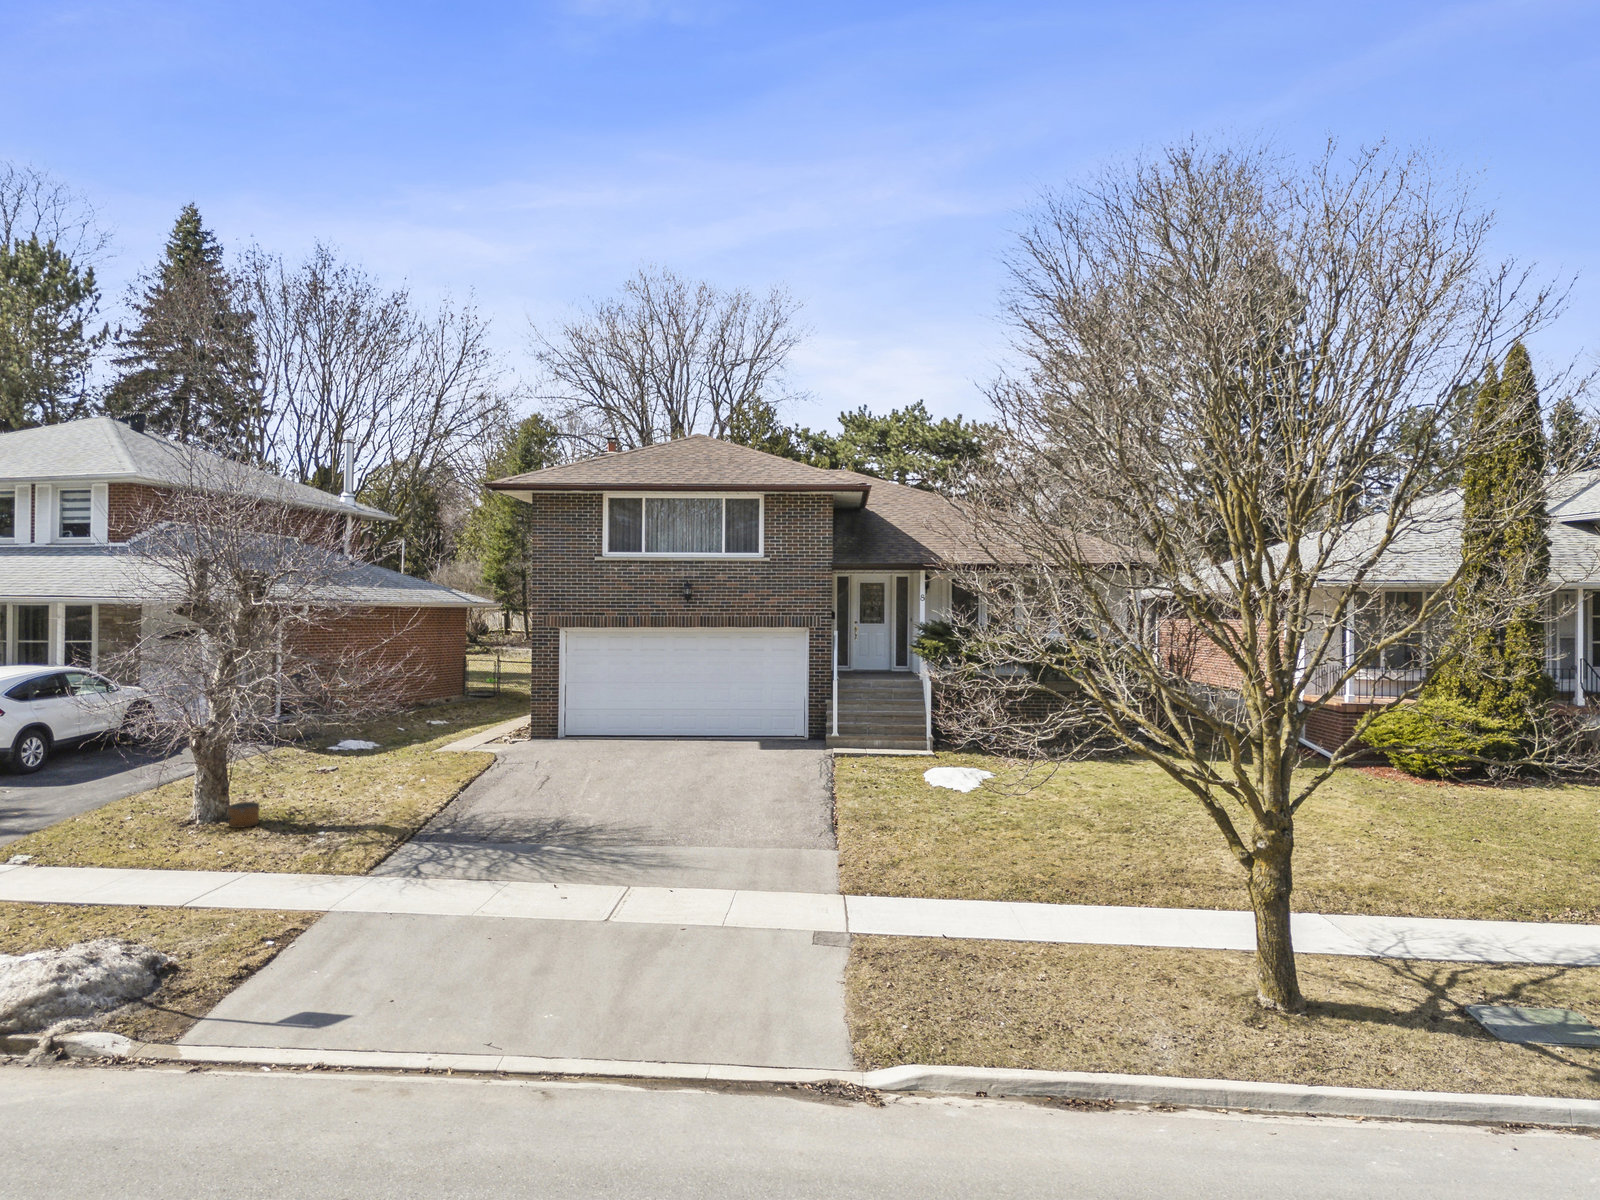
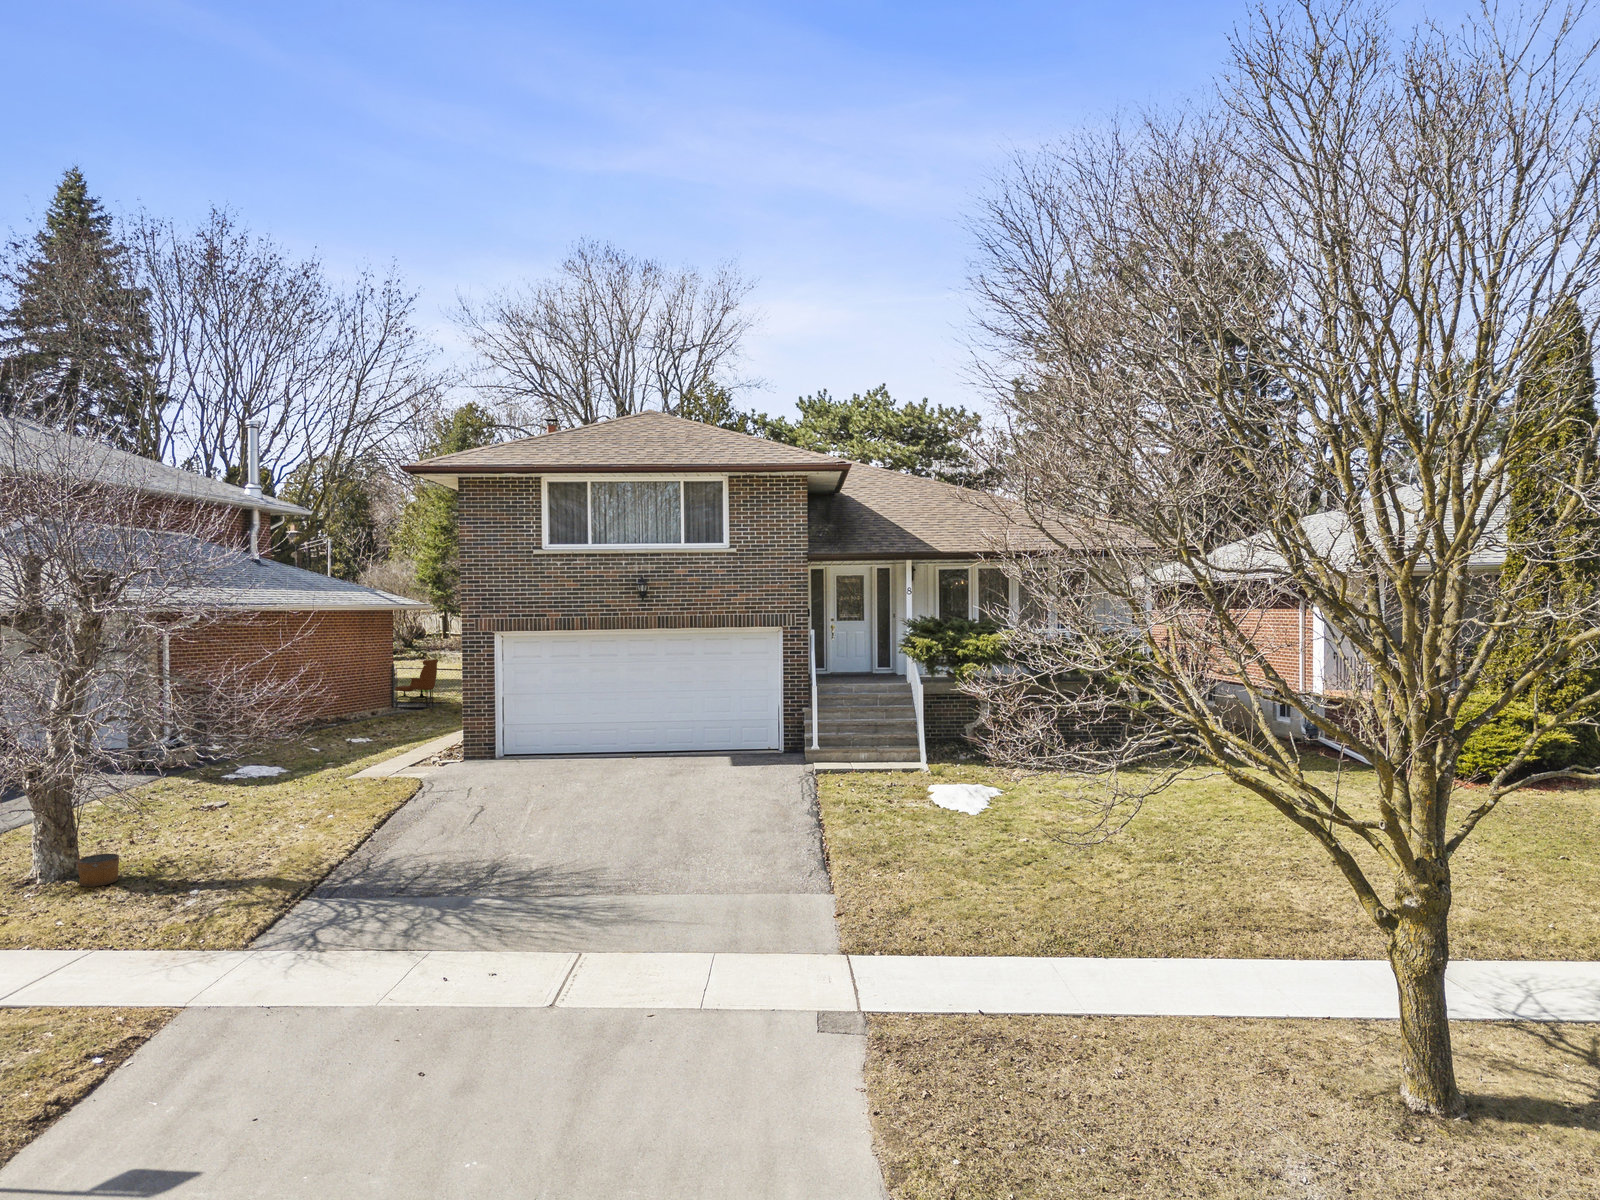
lounge chair: none [471,649,509,686] -> present [395,659,438,700]

